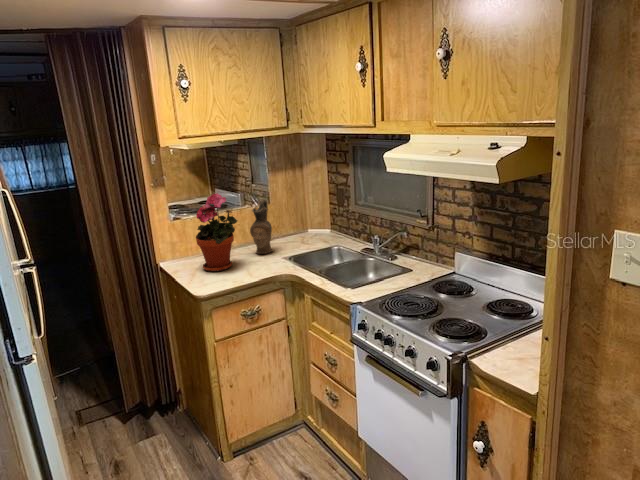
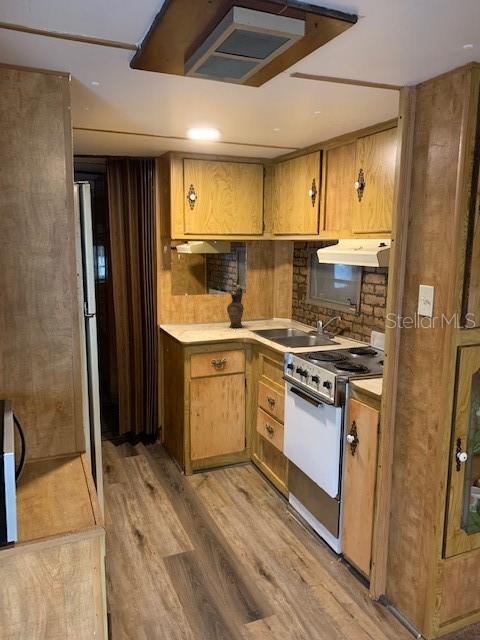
potted plant: present [196,193,237,272] -> none [187,276,218,332]

